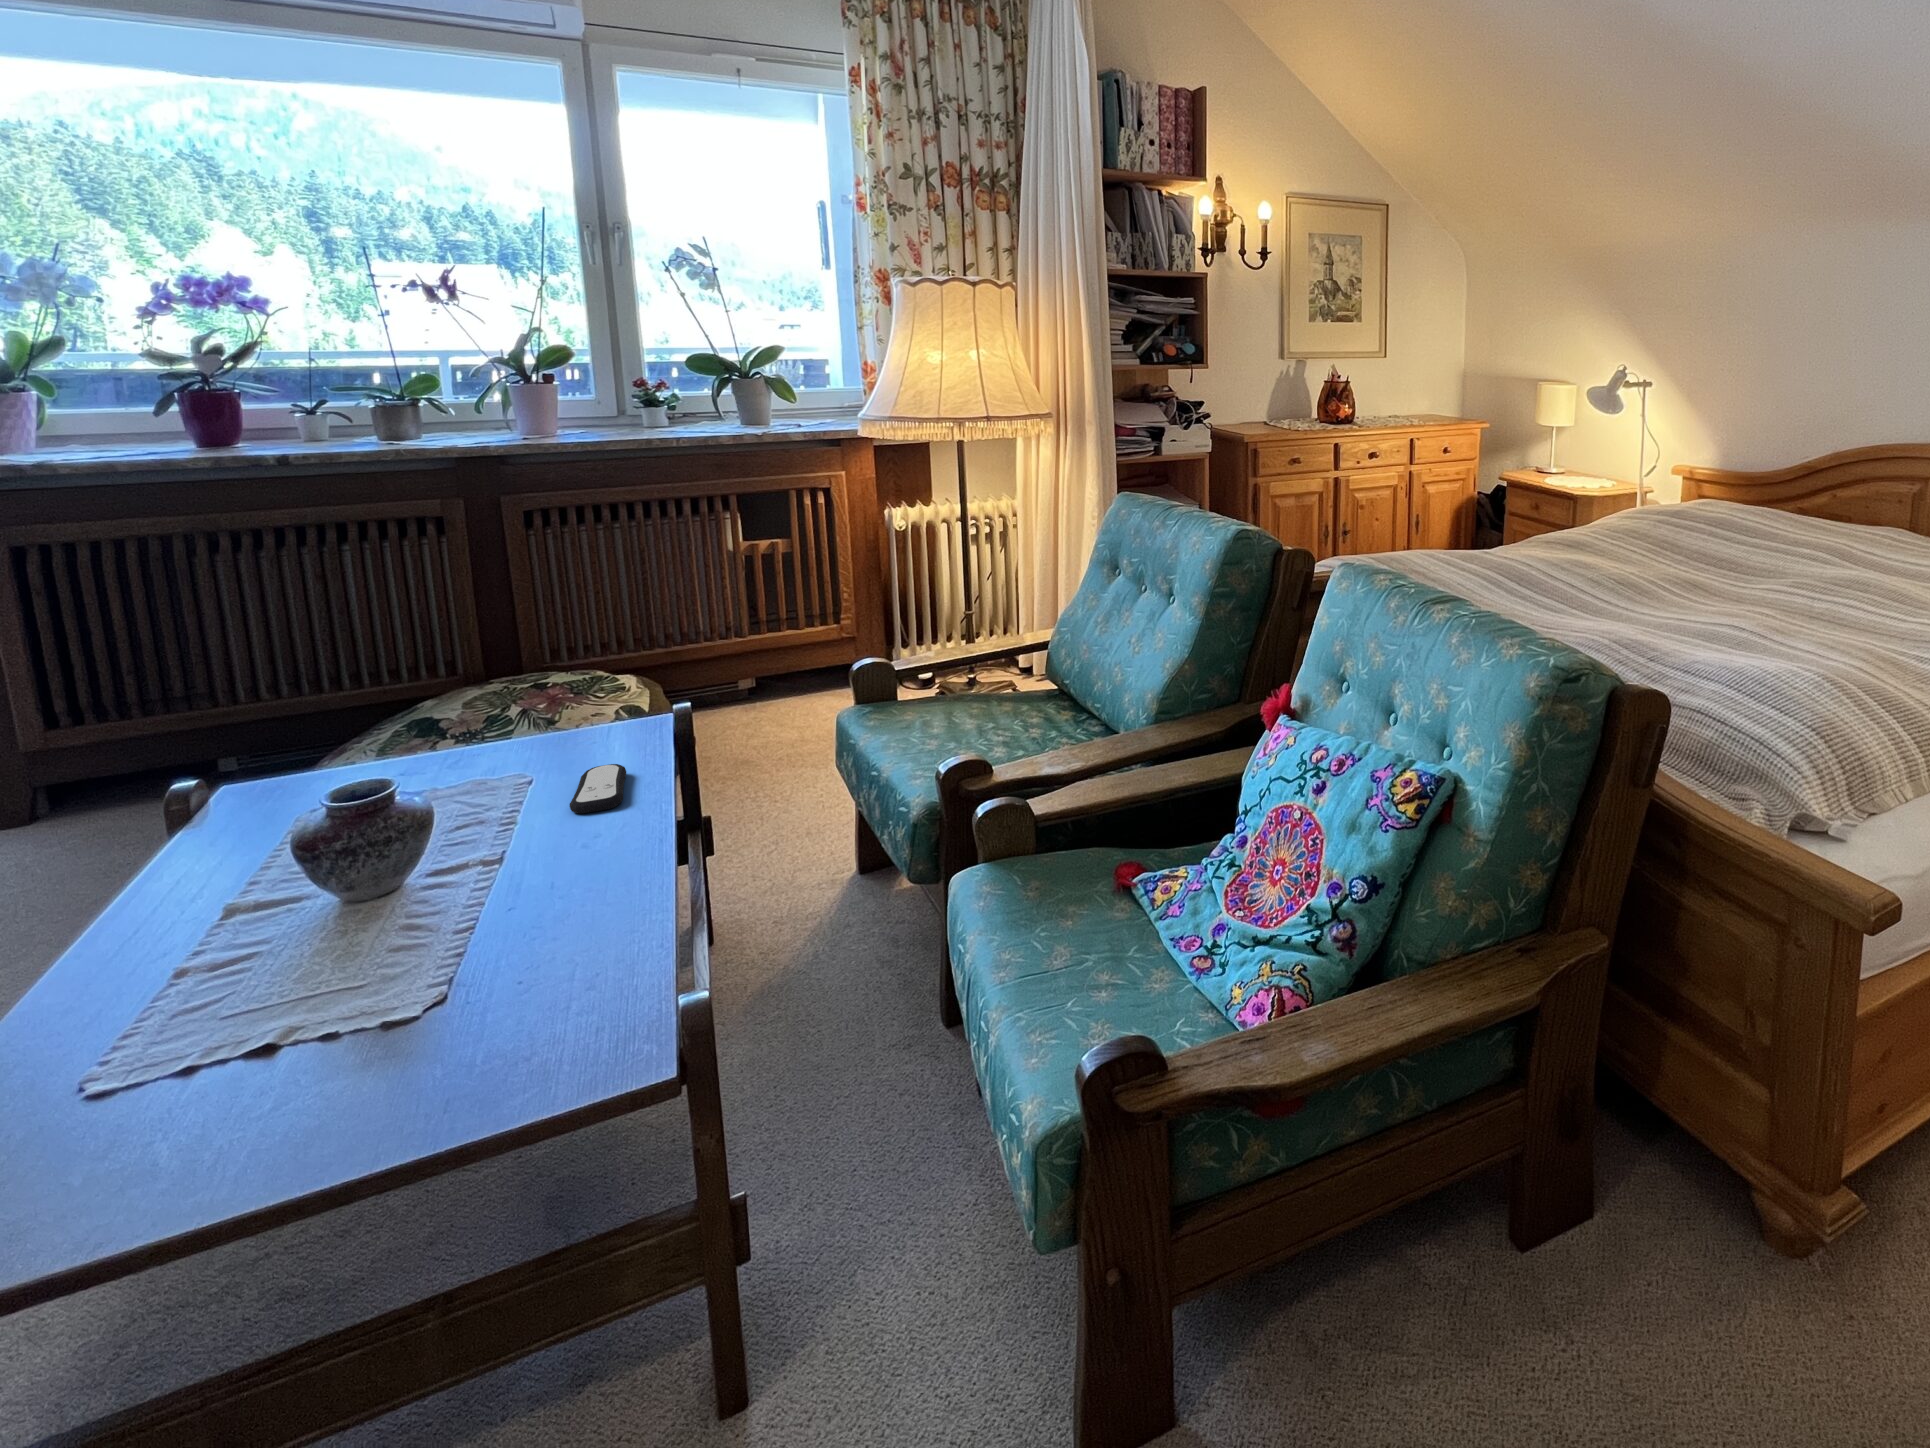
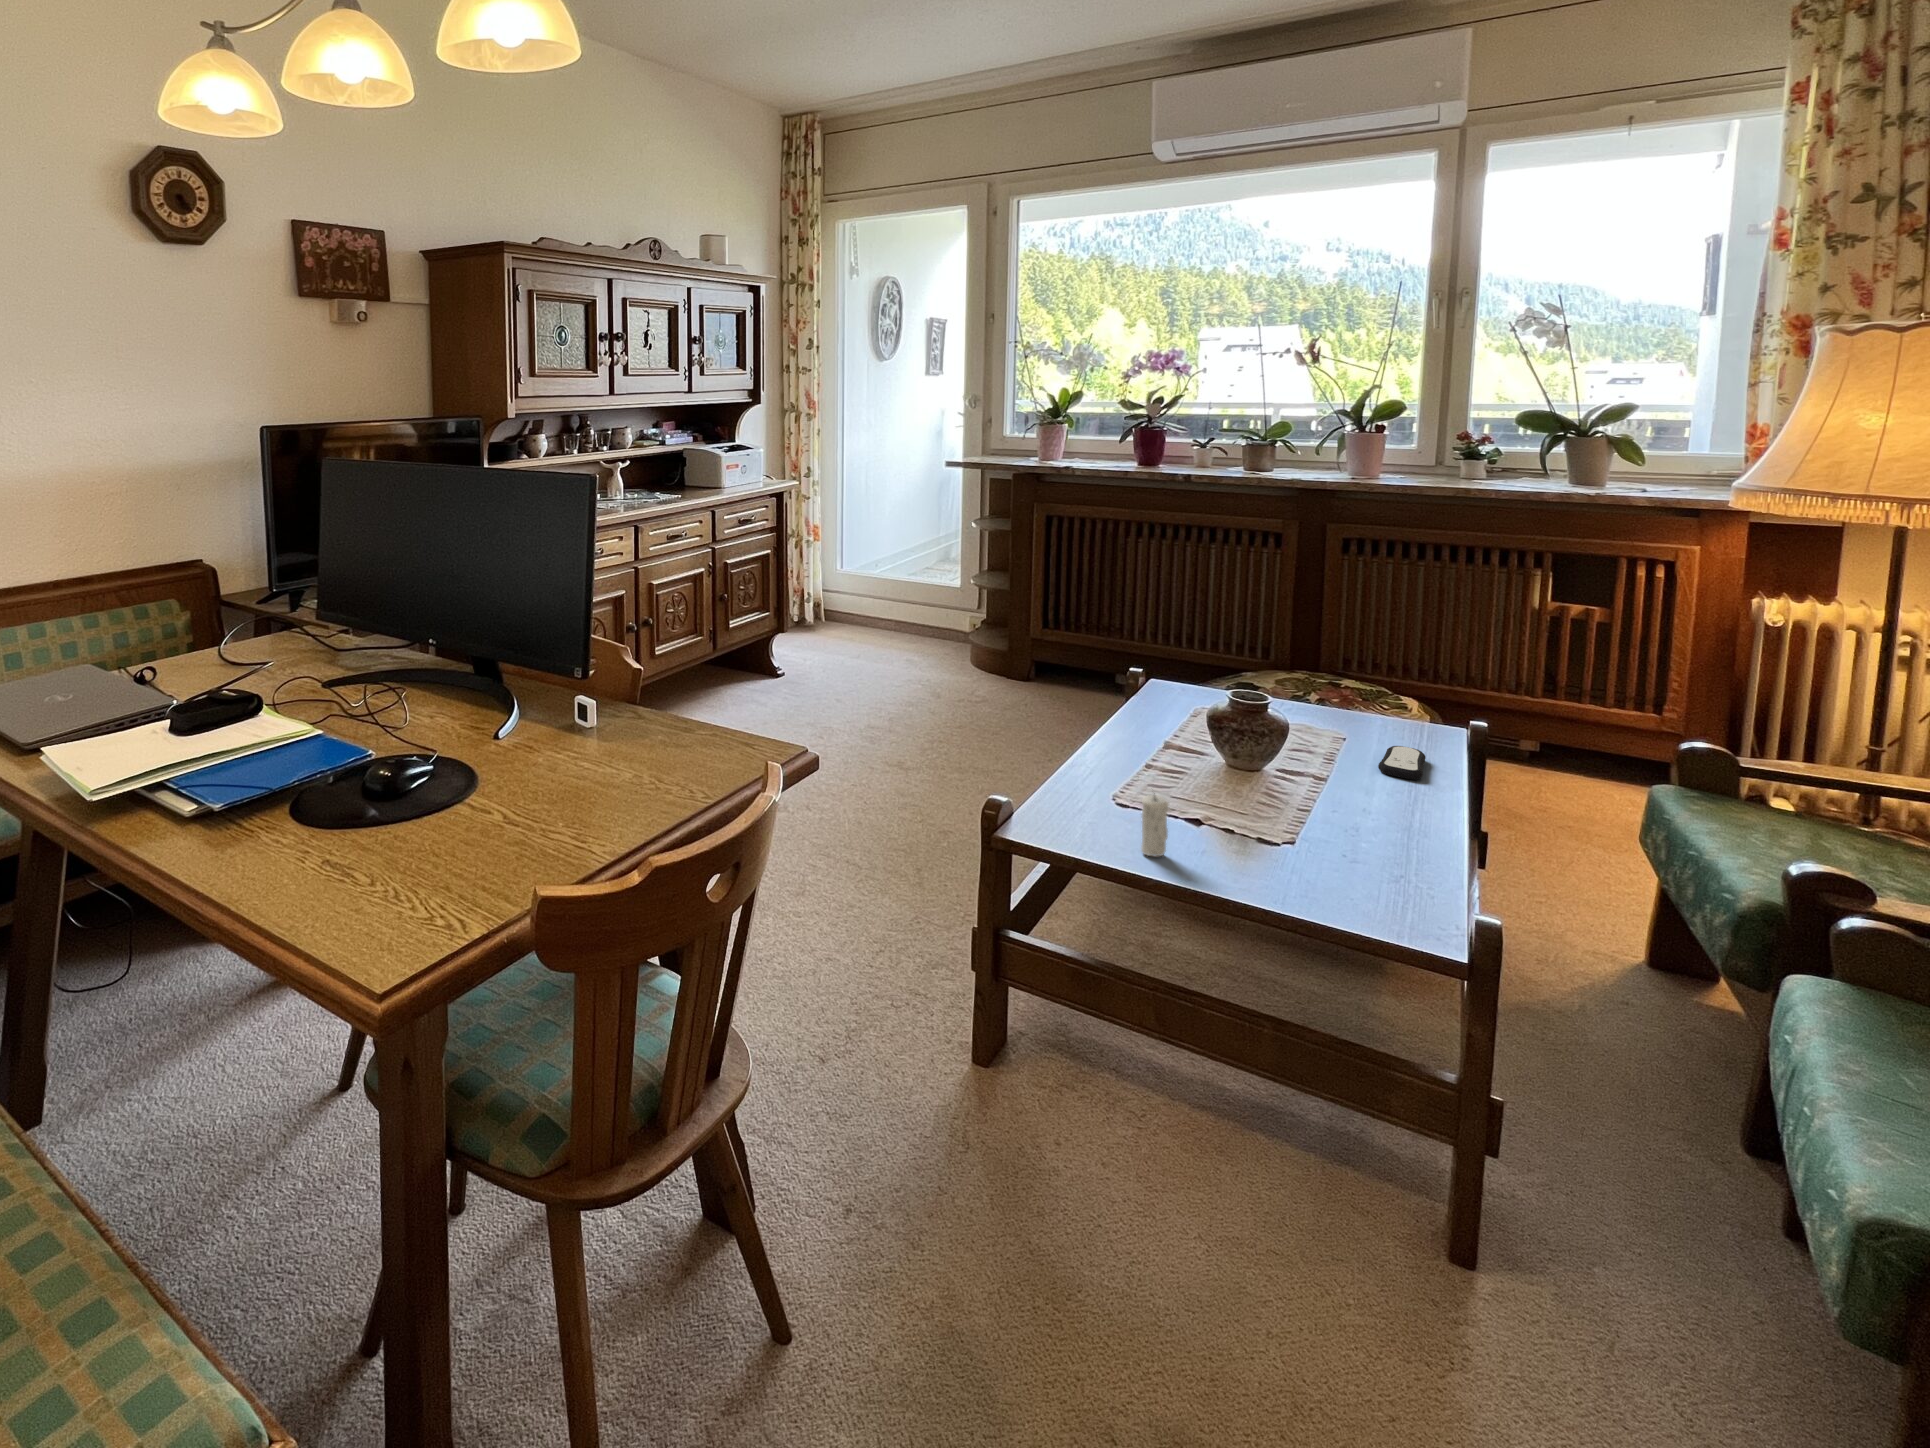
candle: none [103,1066,181,1191] -> present [1141,795,1169,856]

